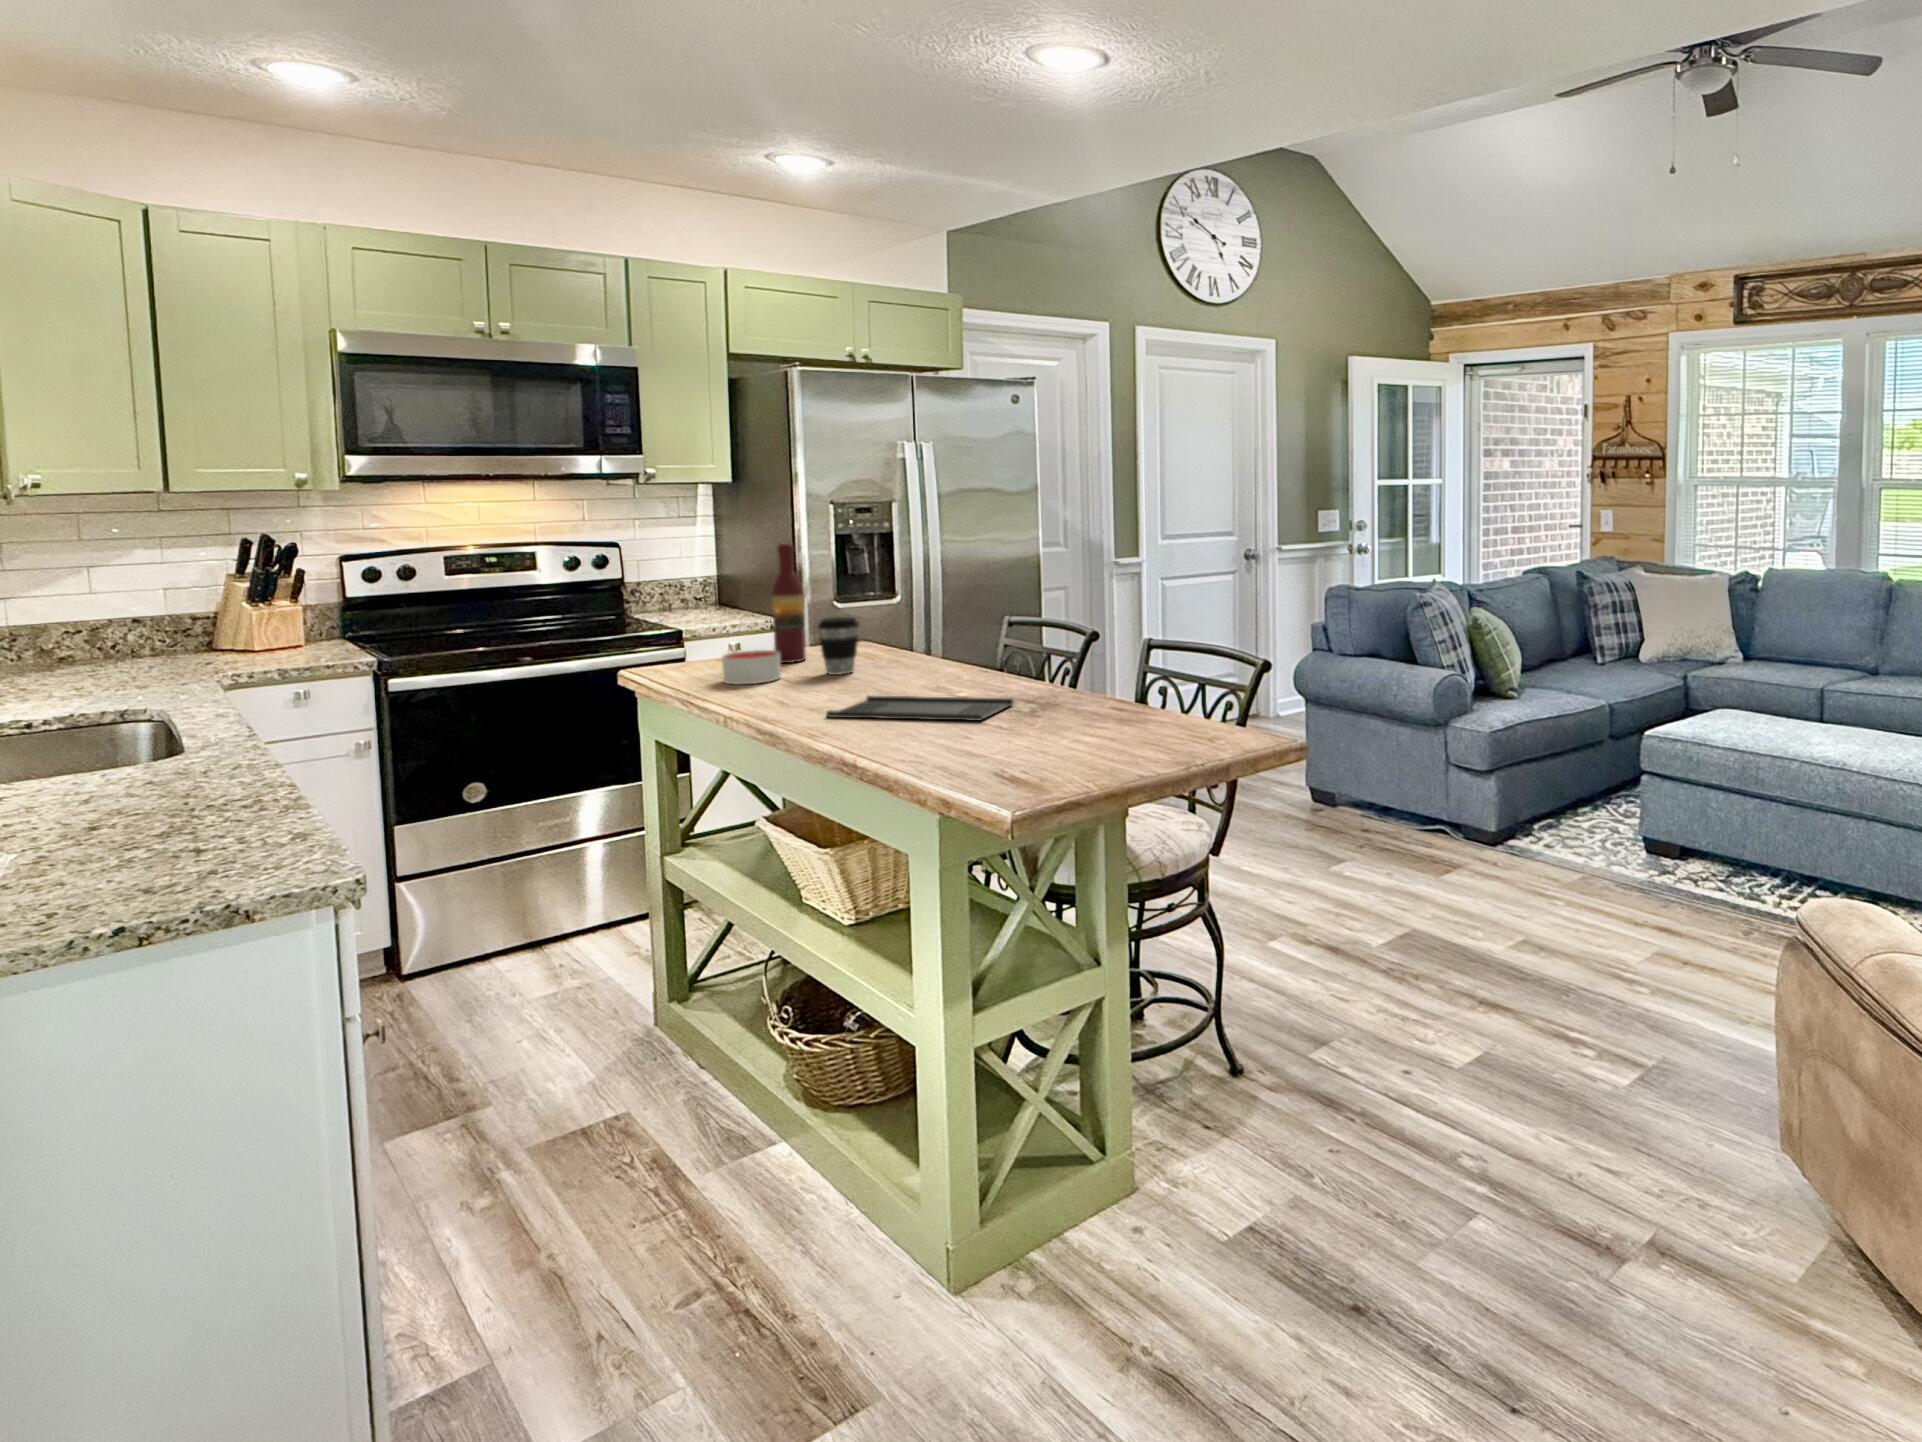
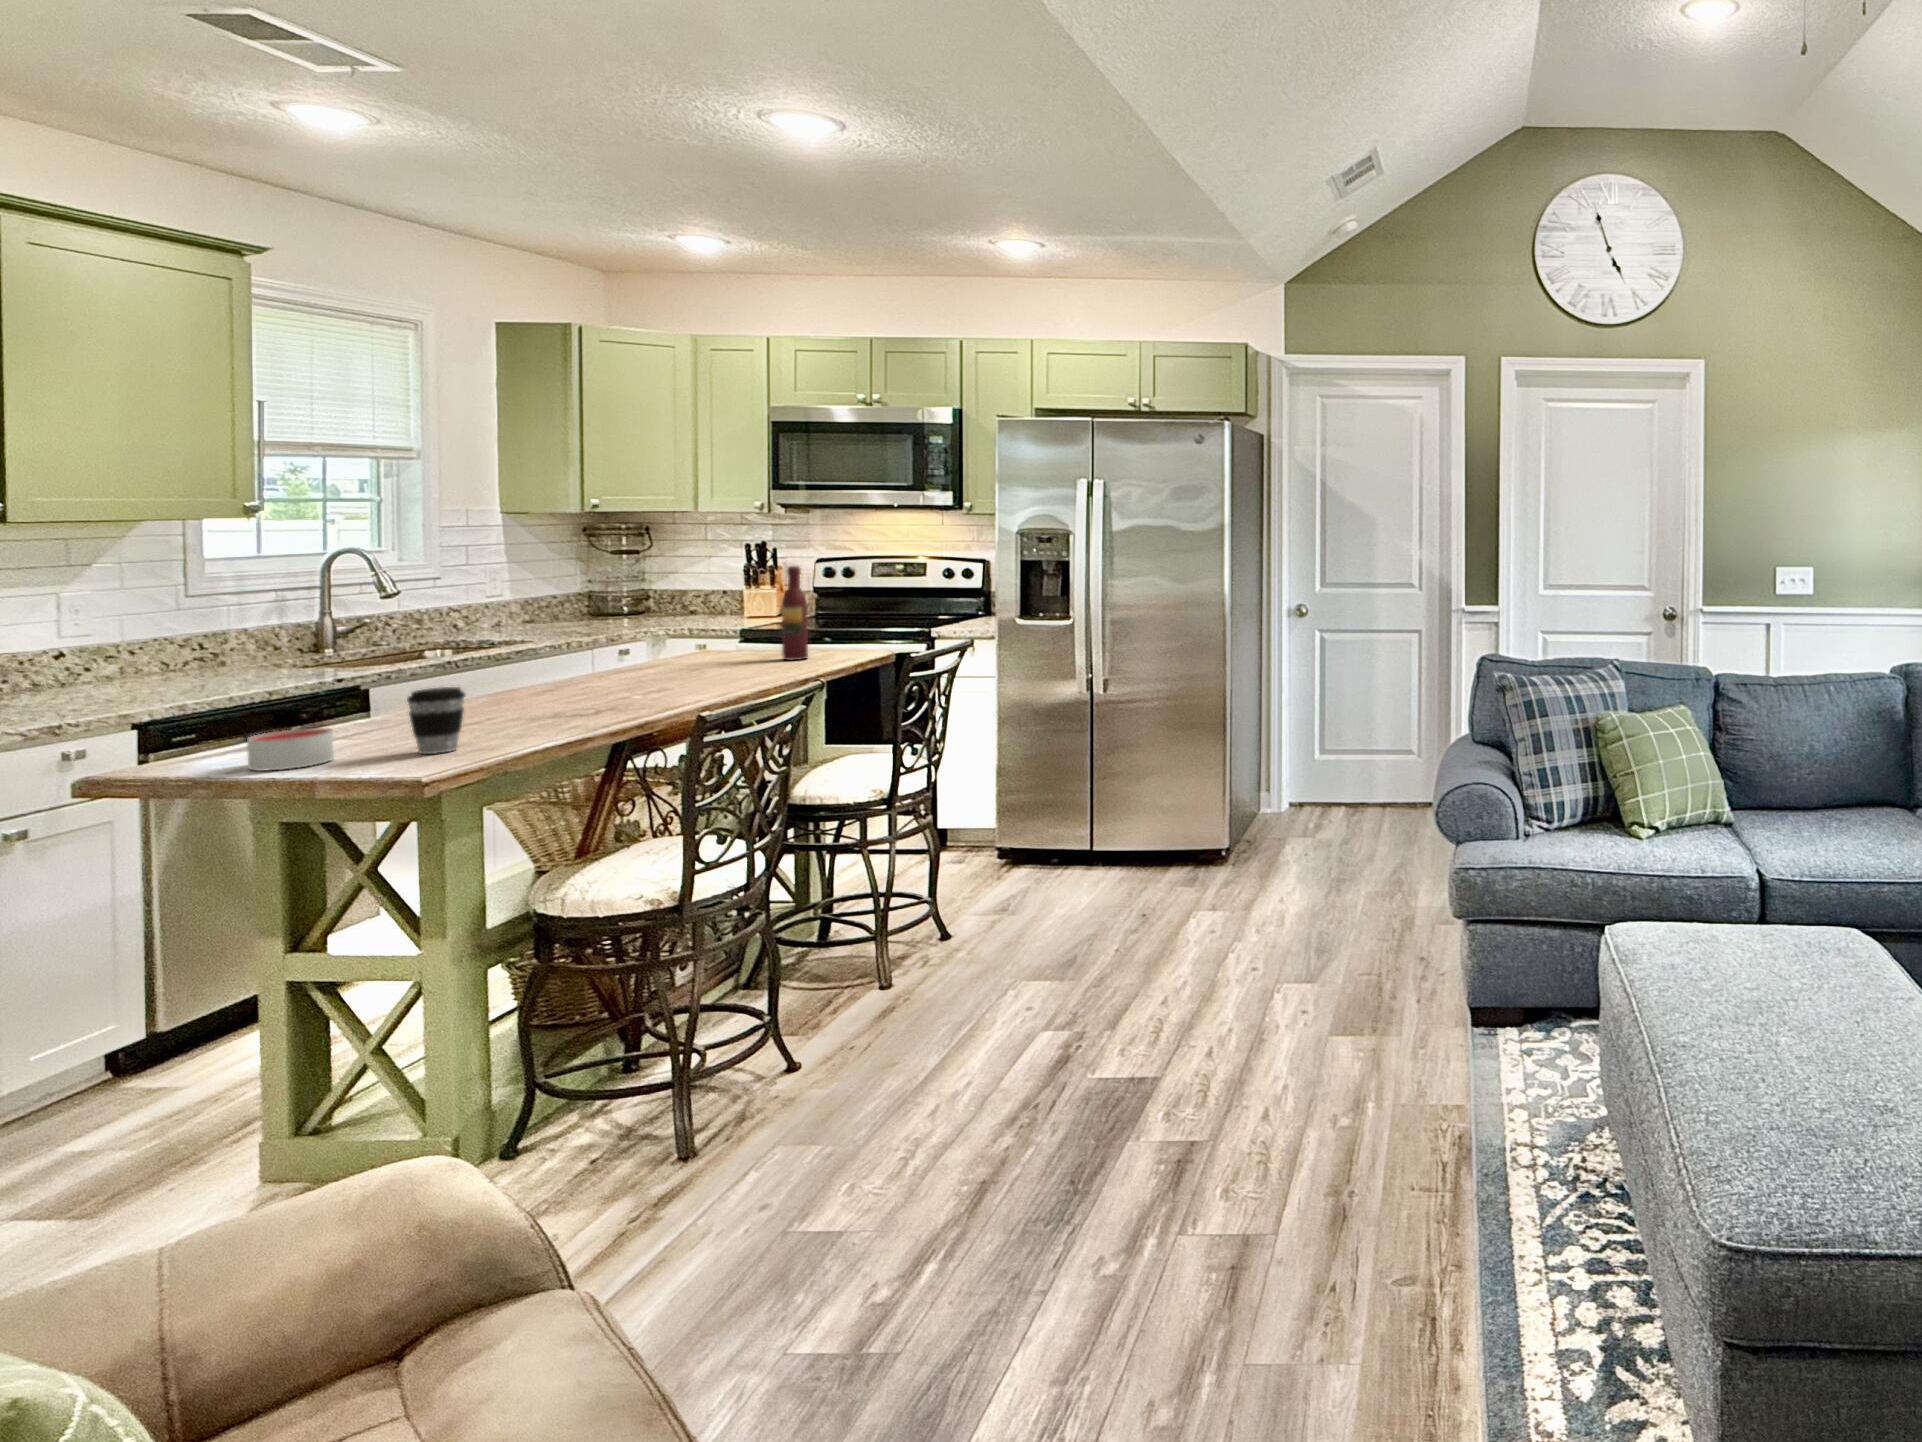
coffee cup: present [818,617,859,675] -> present [407,687,465,754]
candle: present [722,650,781,684] -> present [247,728,334,771]
tray: present [826,696,1013,721] -> none [529,691,618,722]

